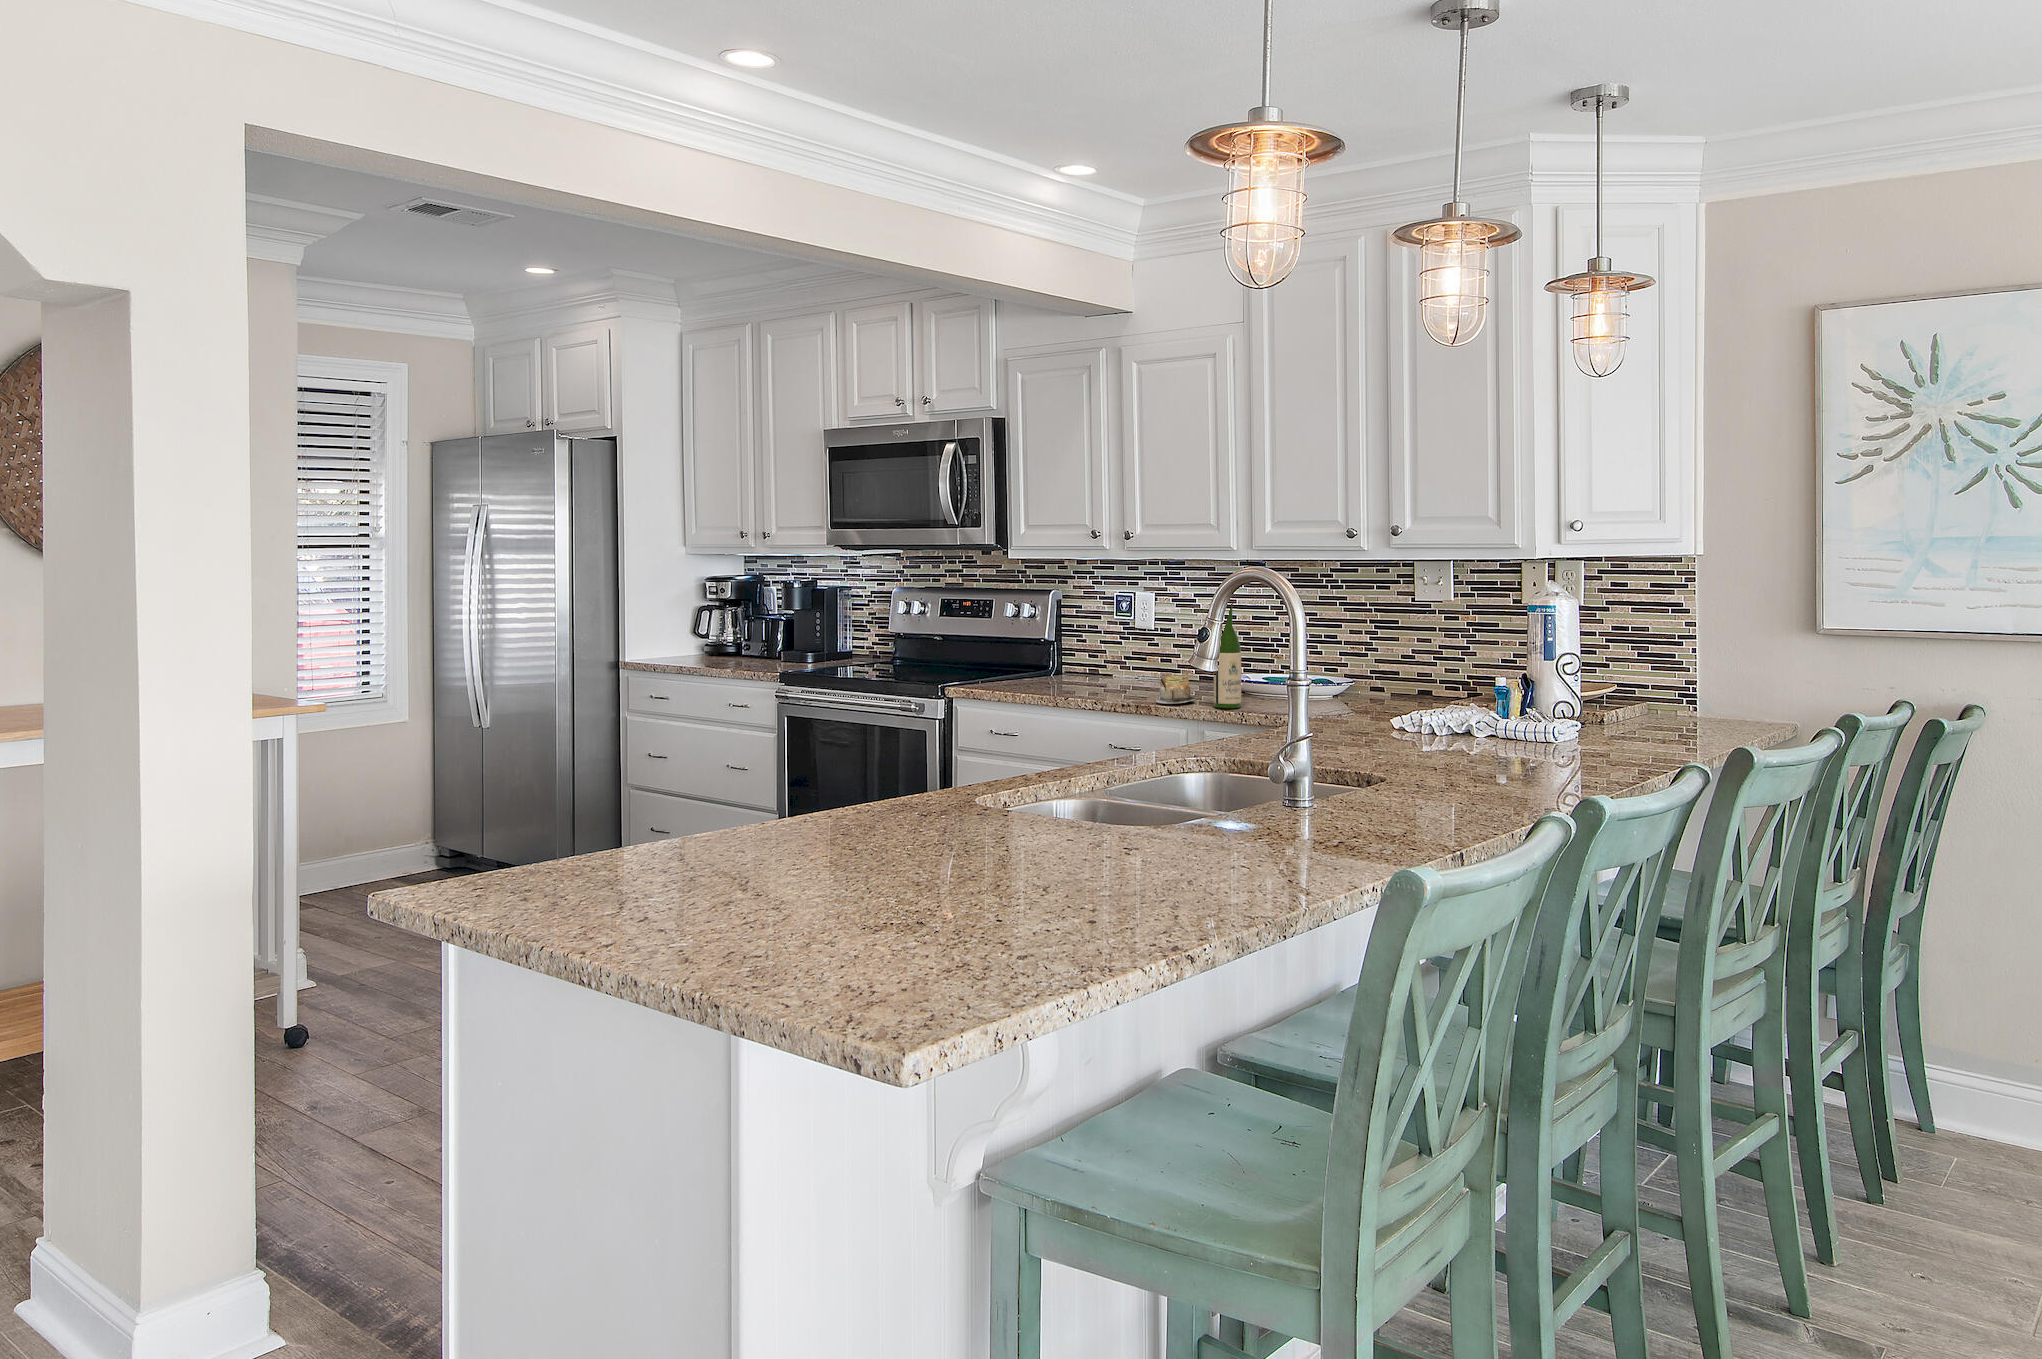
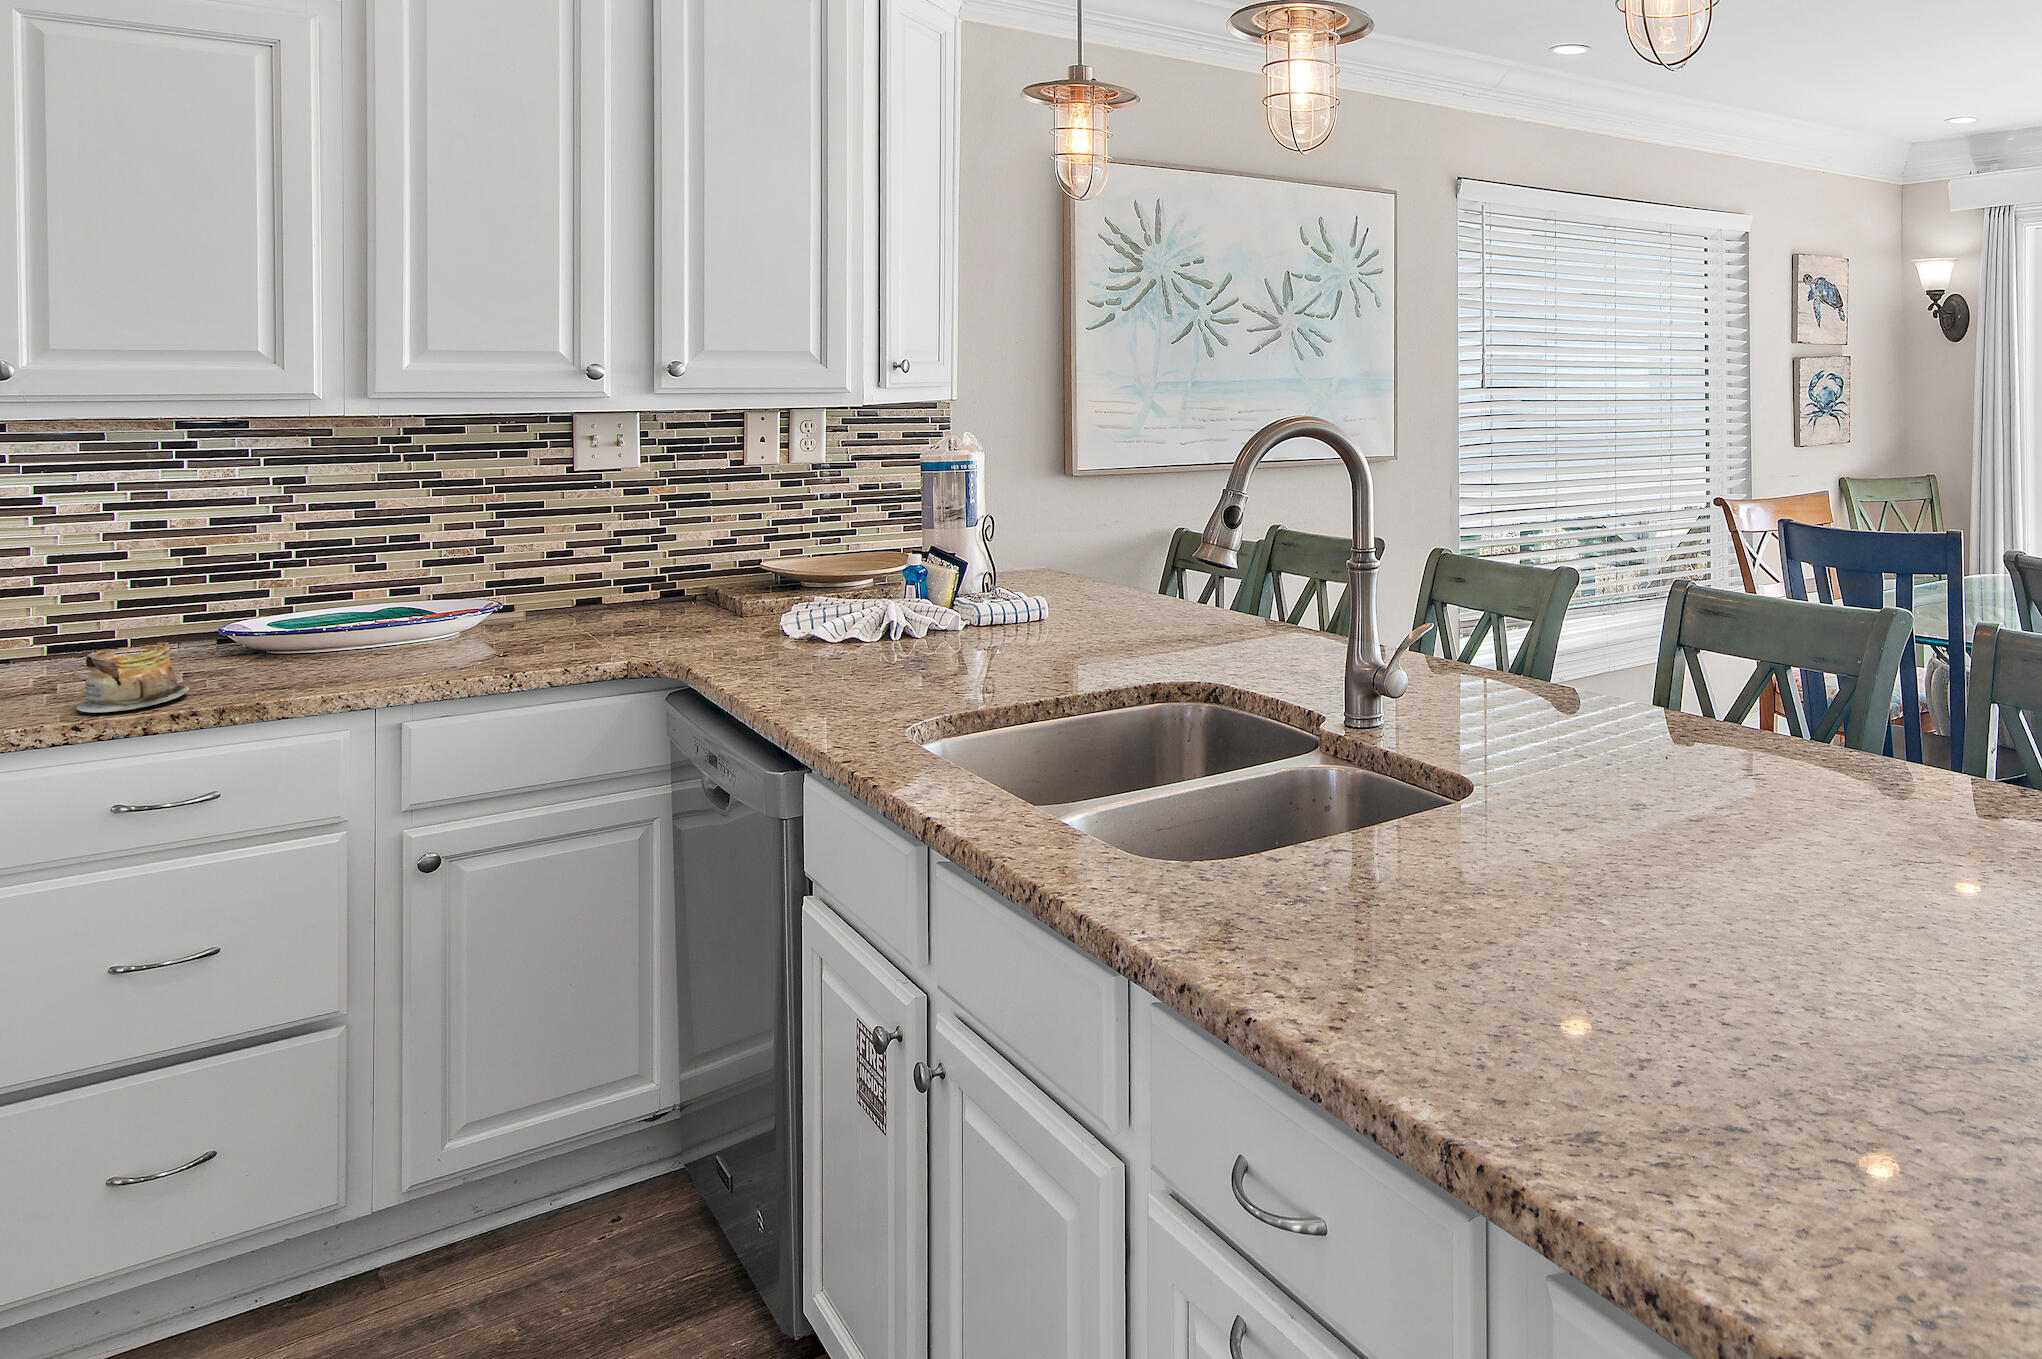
wine bottle: present [1214,602,1241,708] -> none [258,492,330,690]

